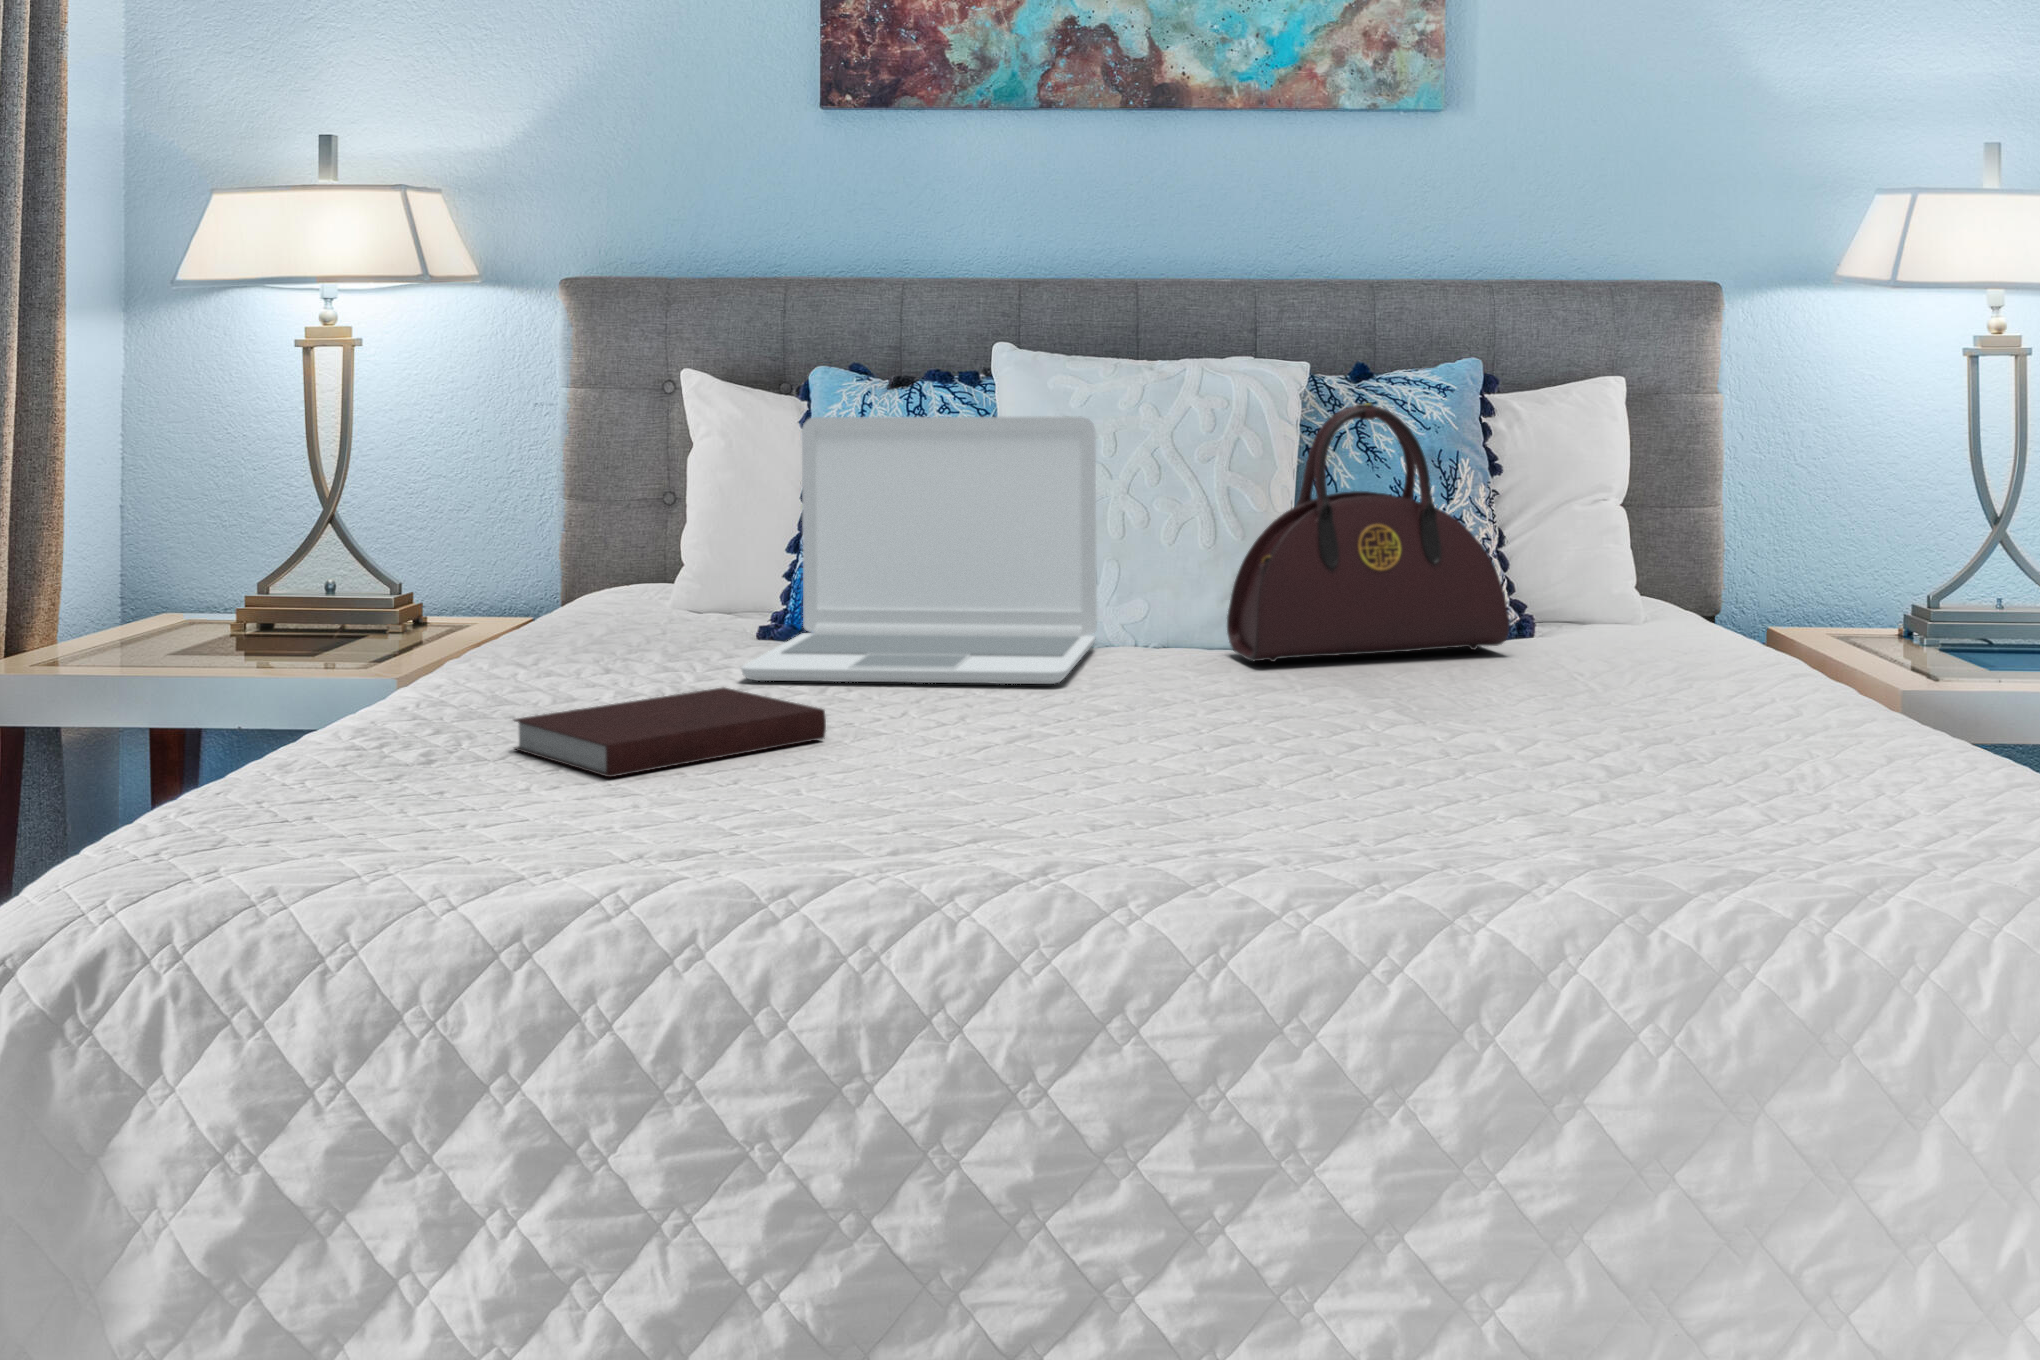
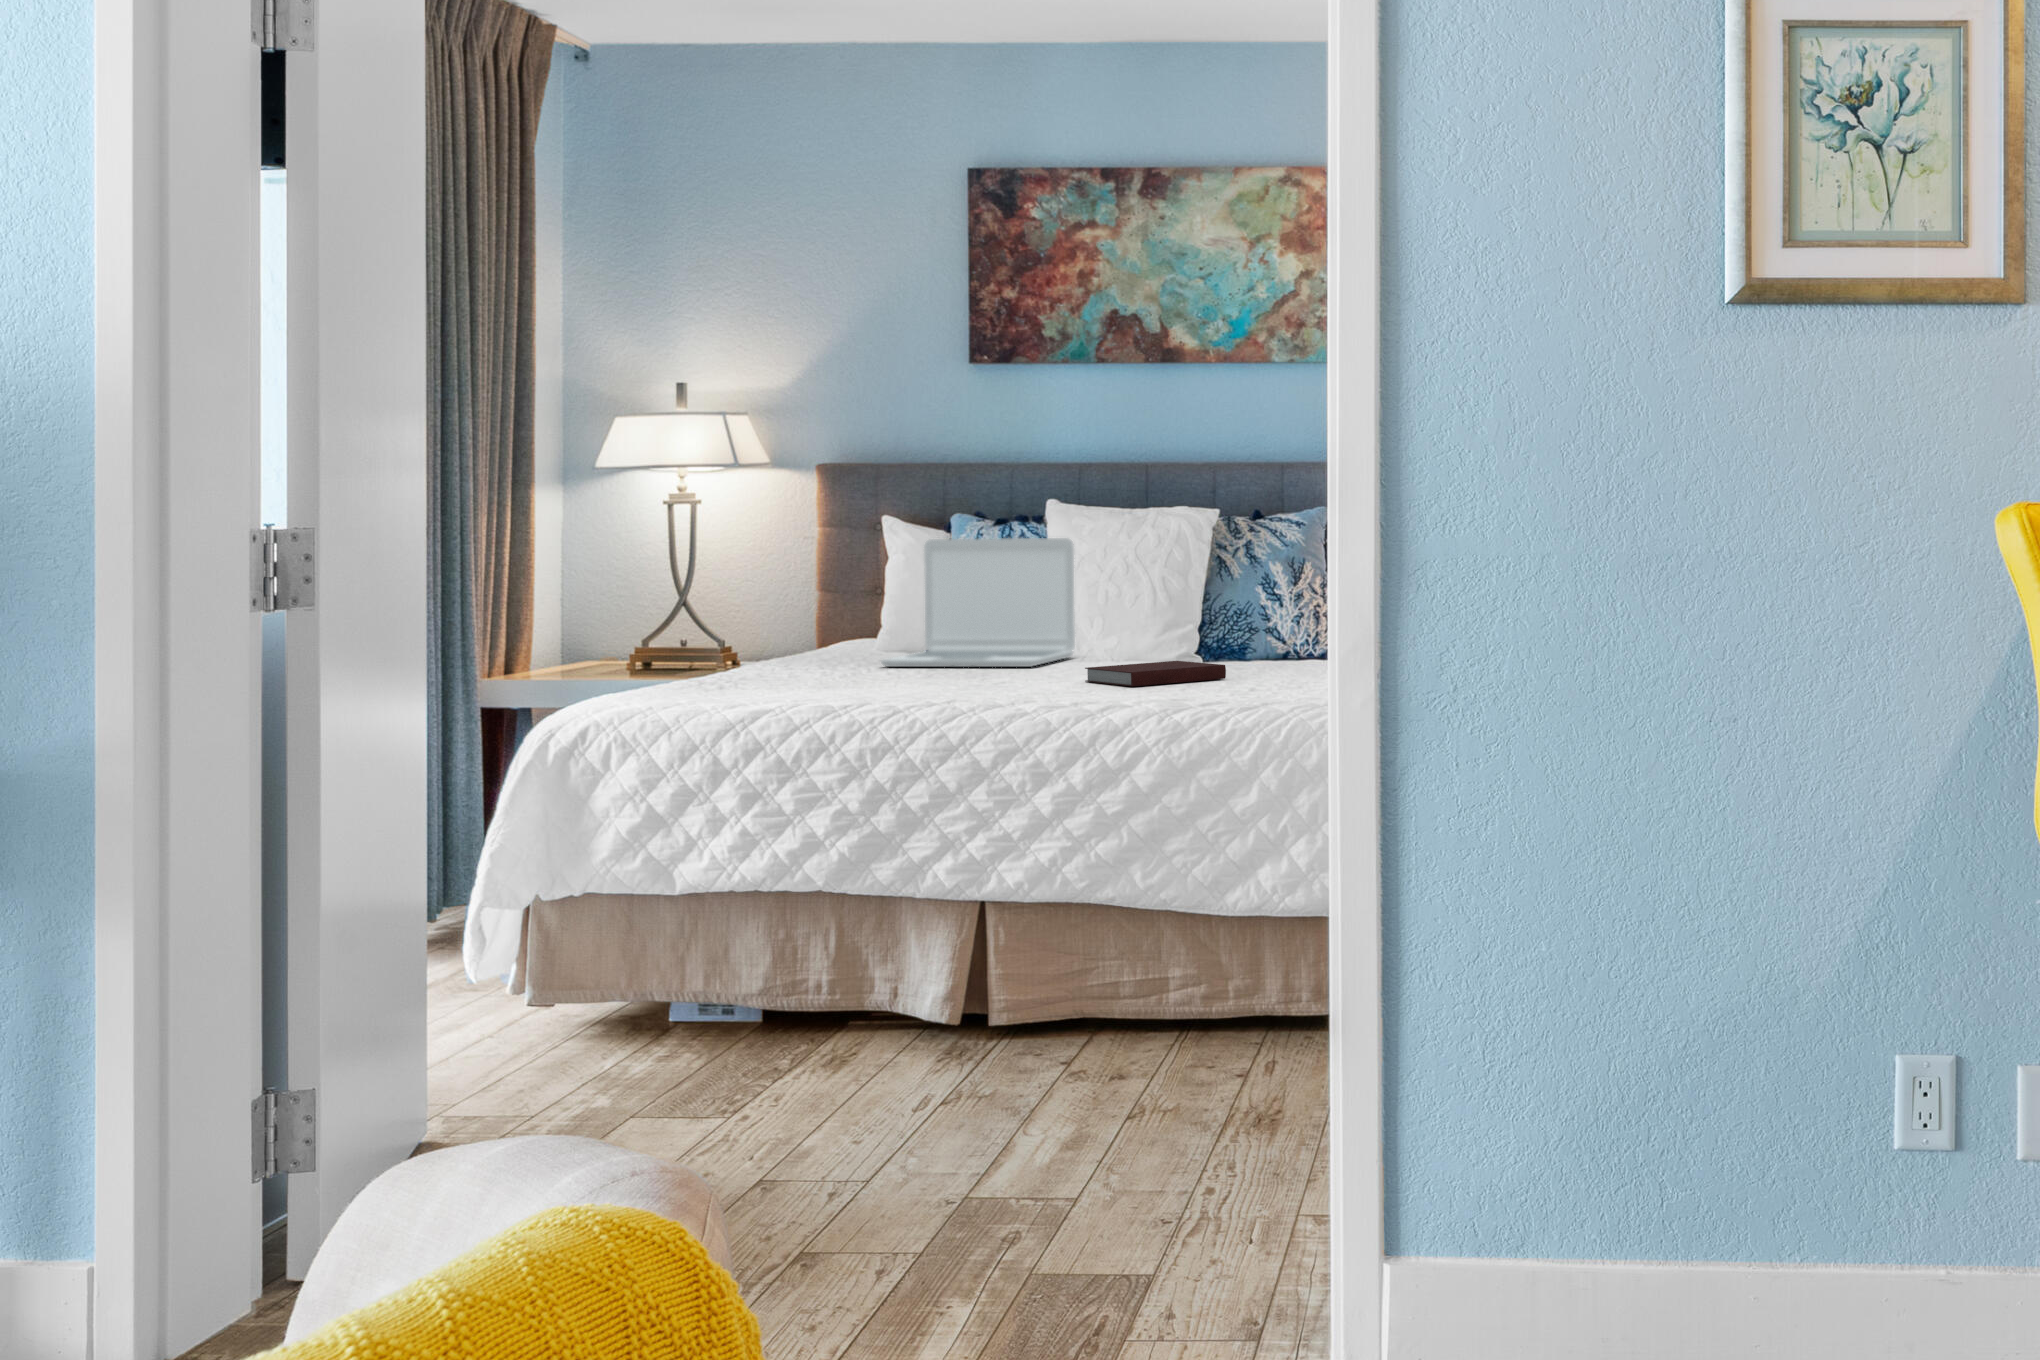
handbag: present [1227,403,1509,662] -> none [1137,530,1280,660]
notebook: present [514,688,826,777] -> present [1085,661,1226,686]

